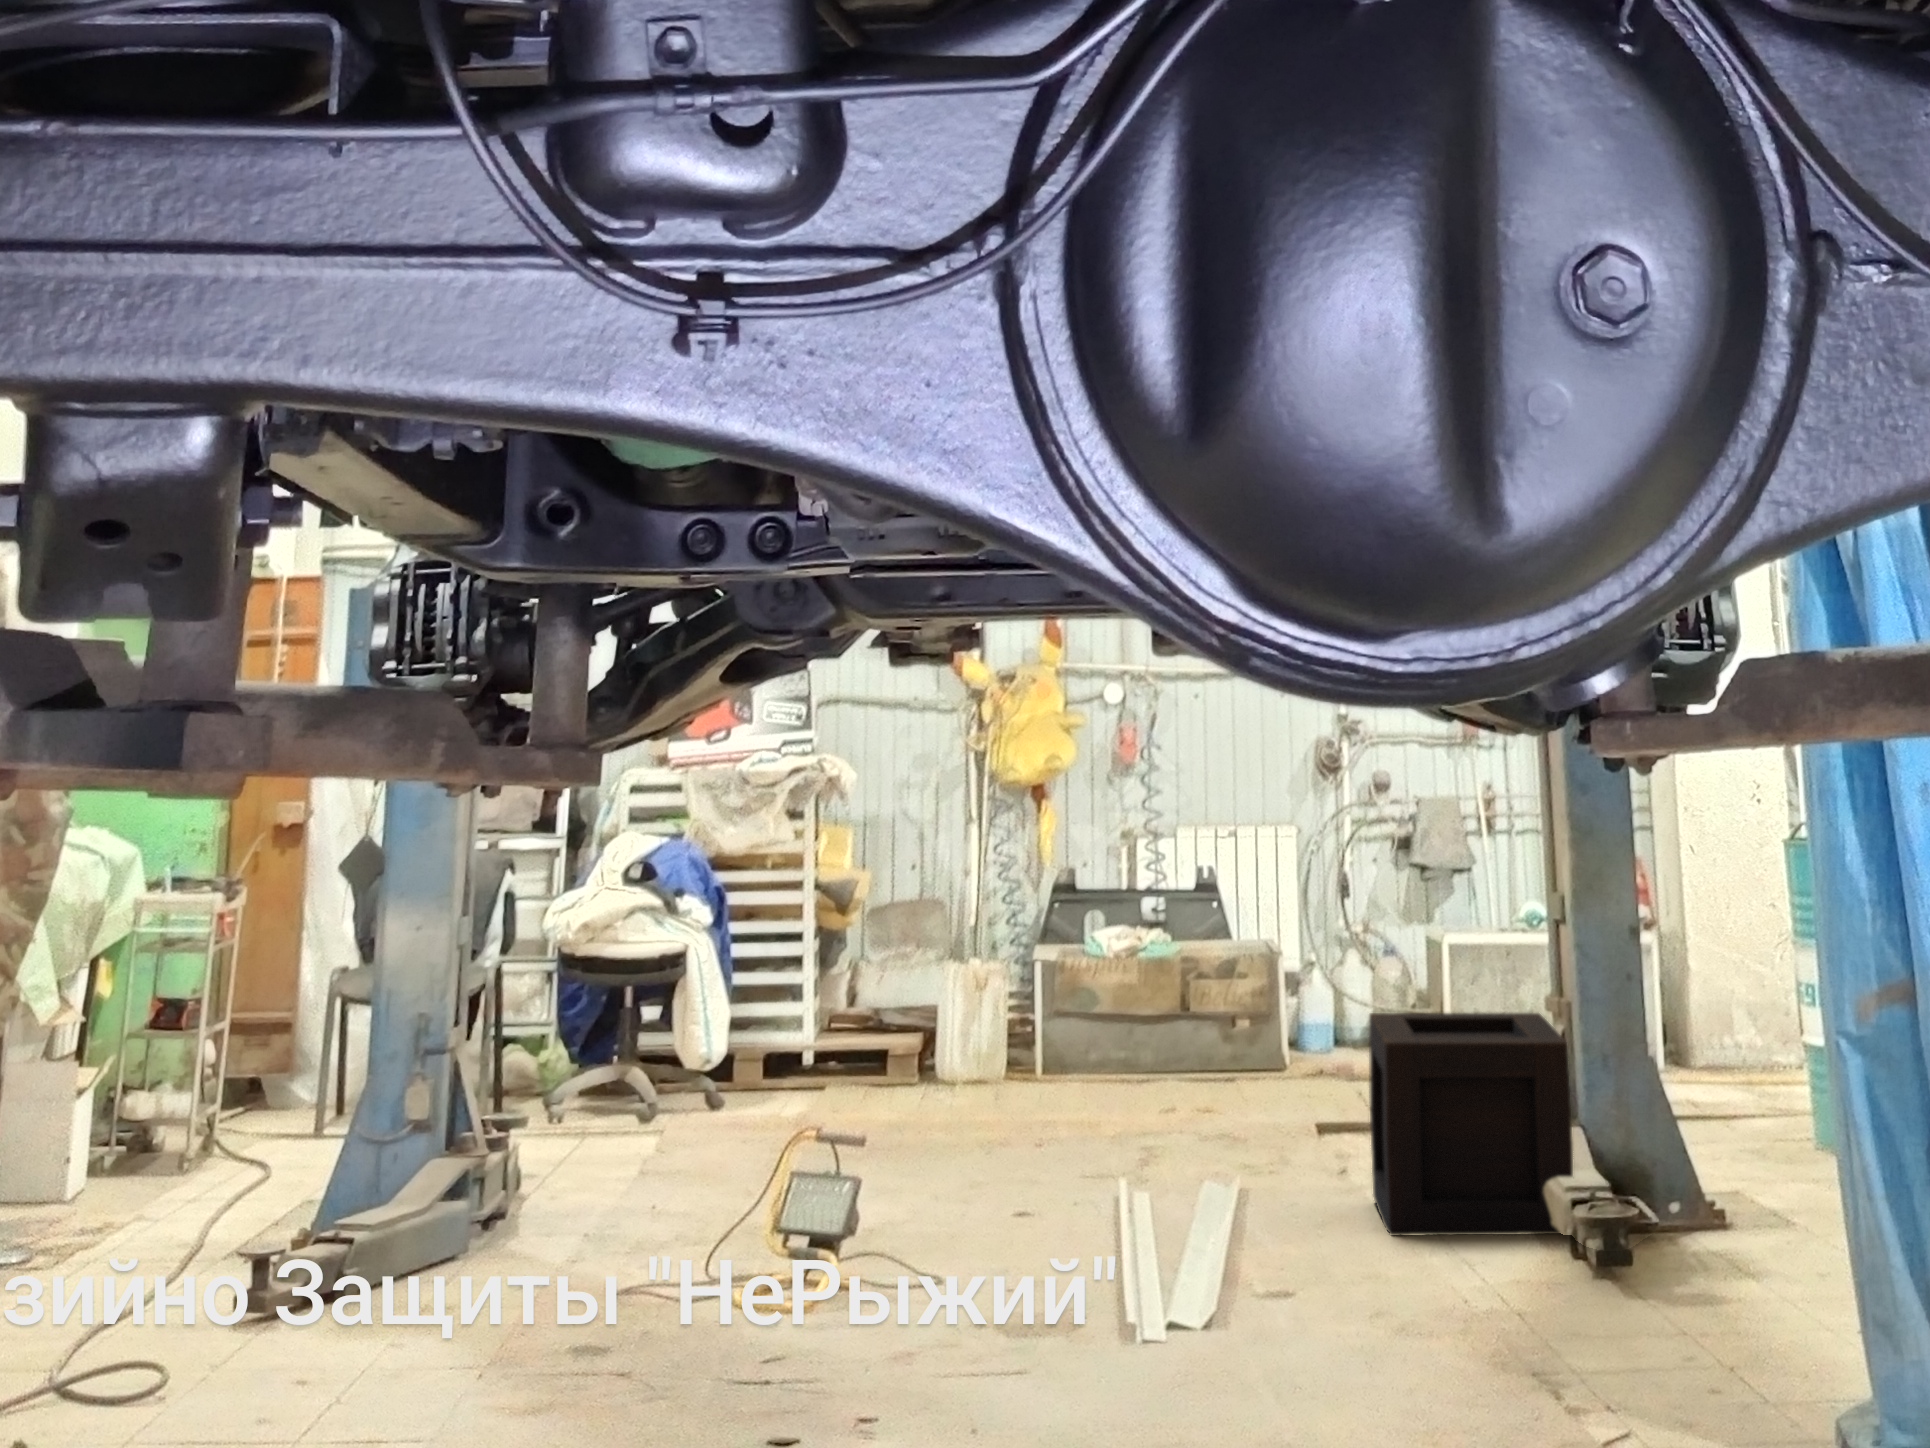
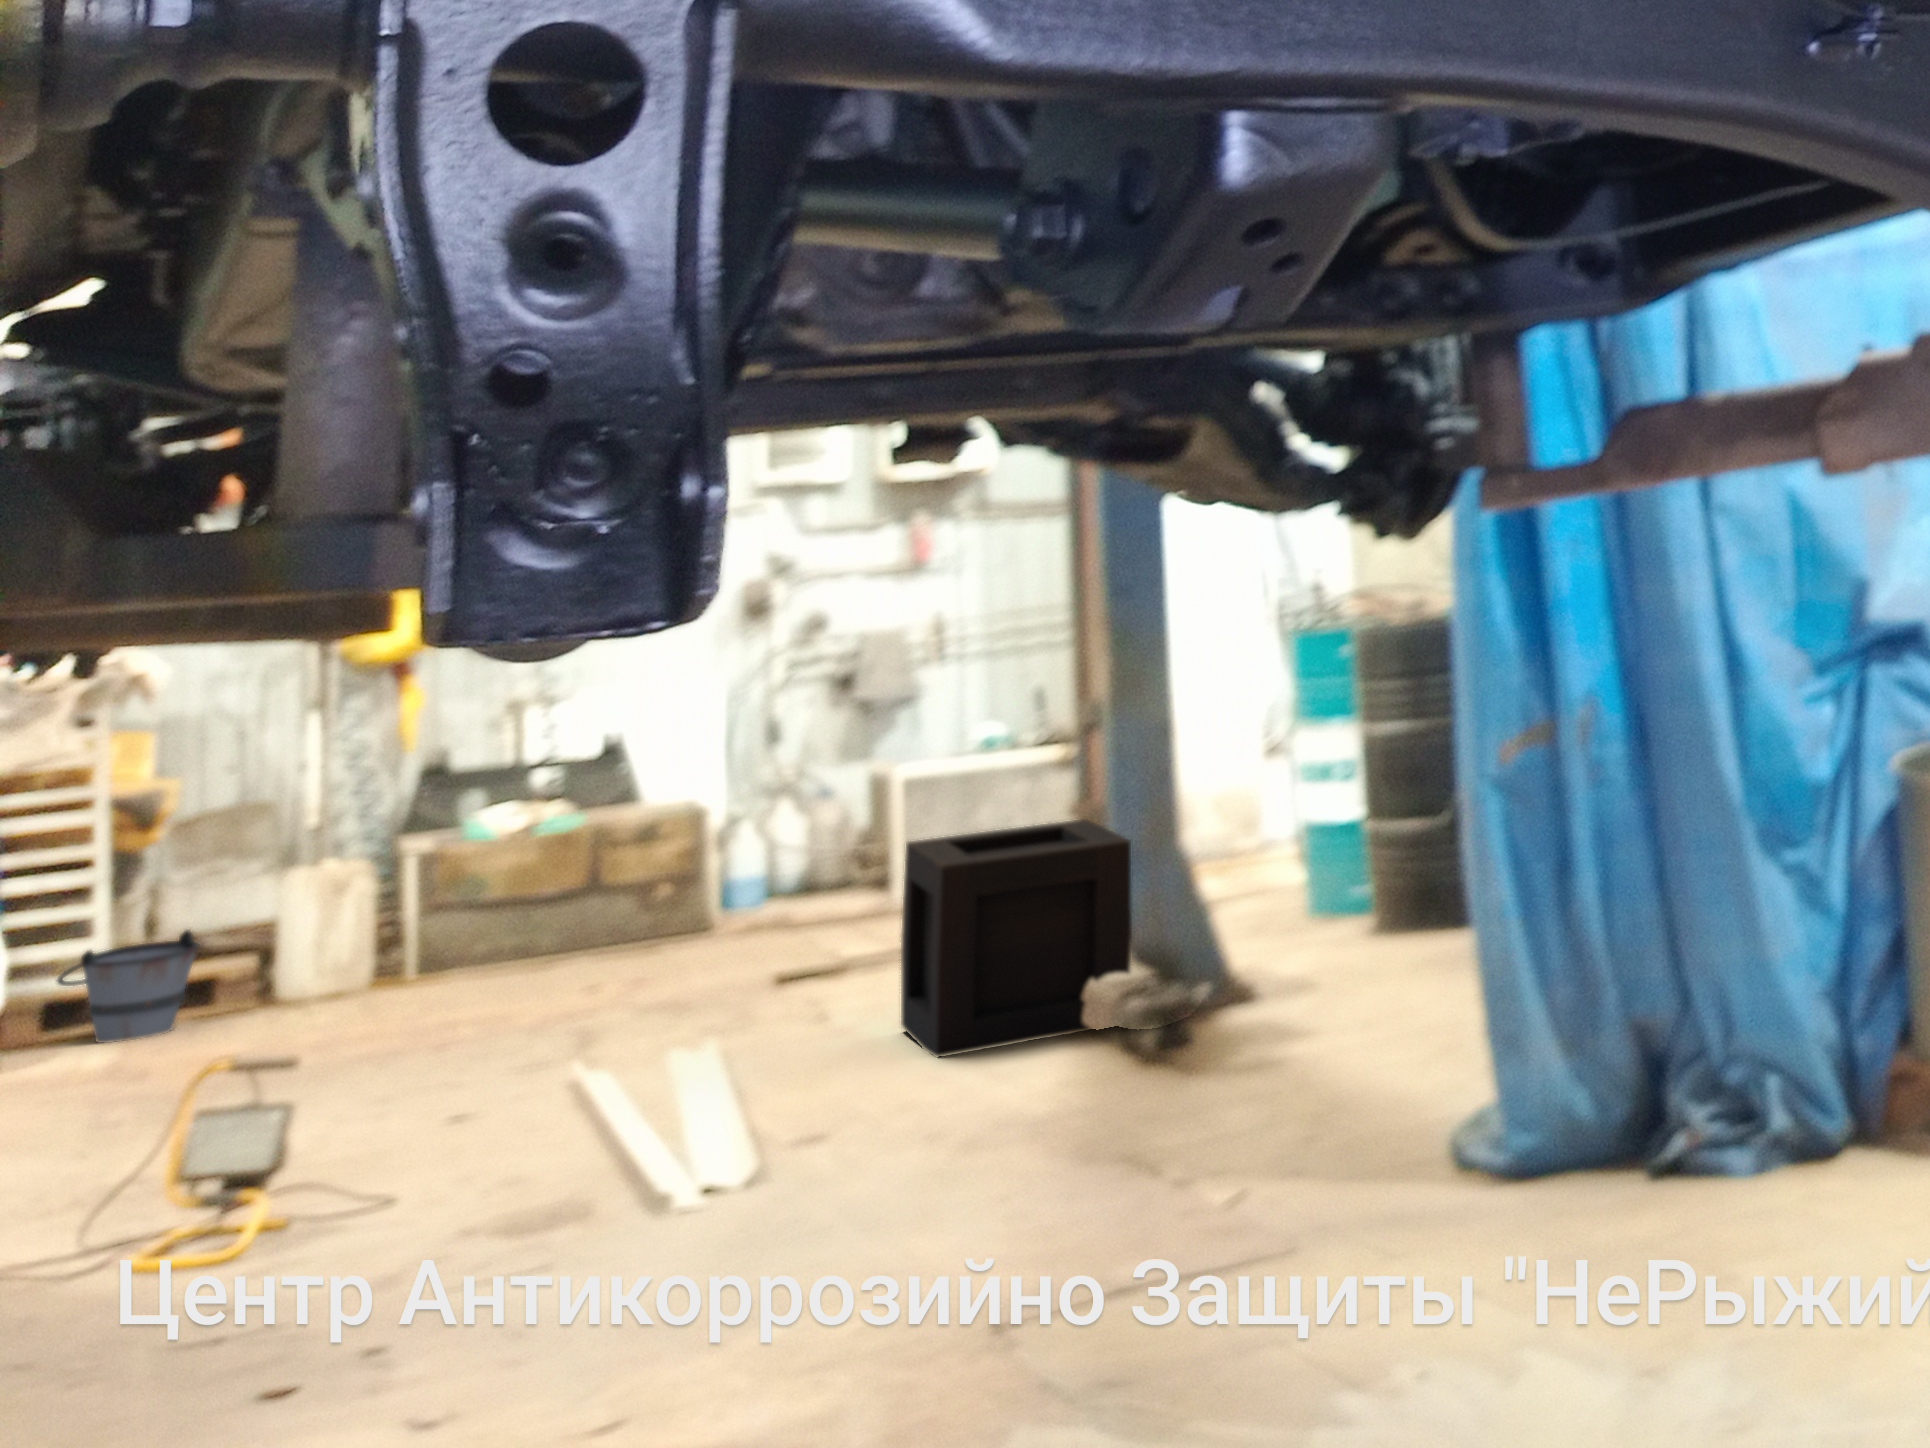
bucket: none [777,1005,874,1097] -> present [56,930,200,1043]

